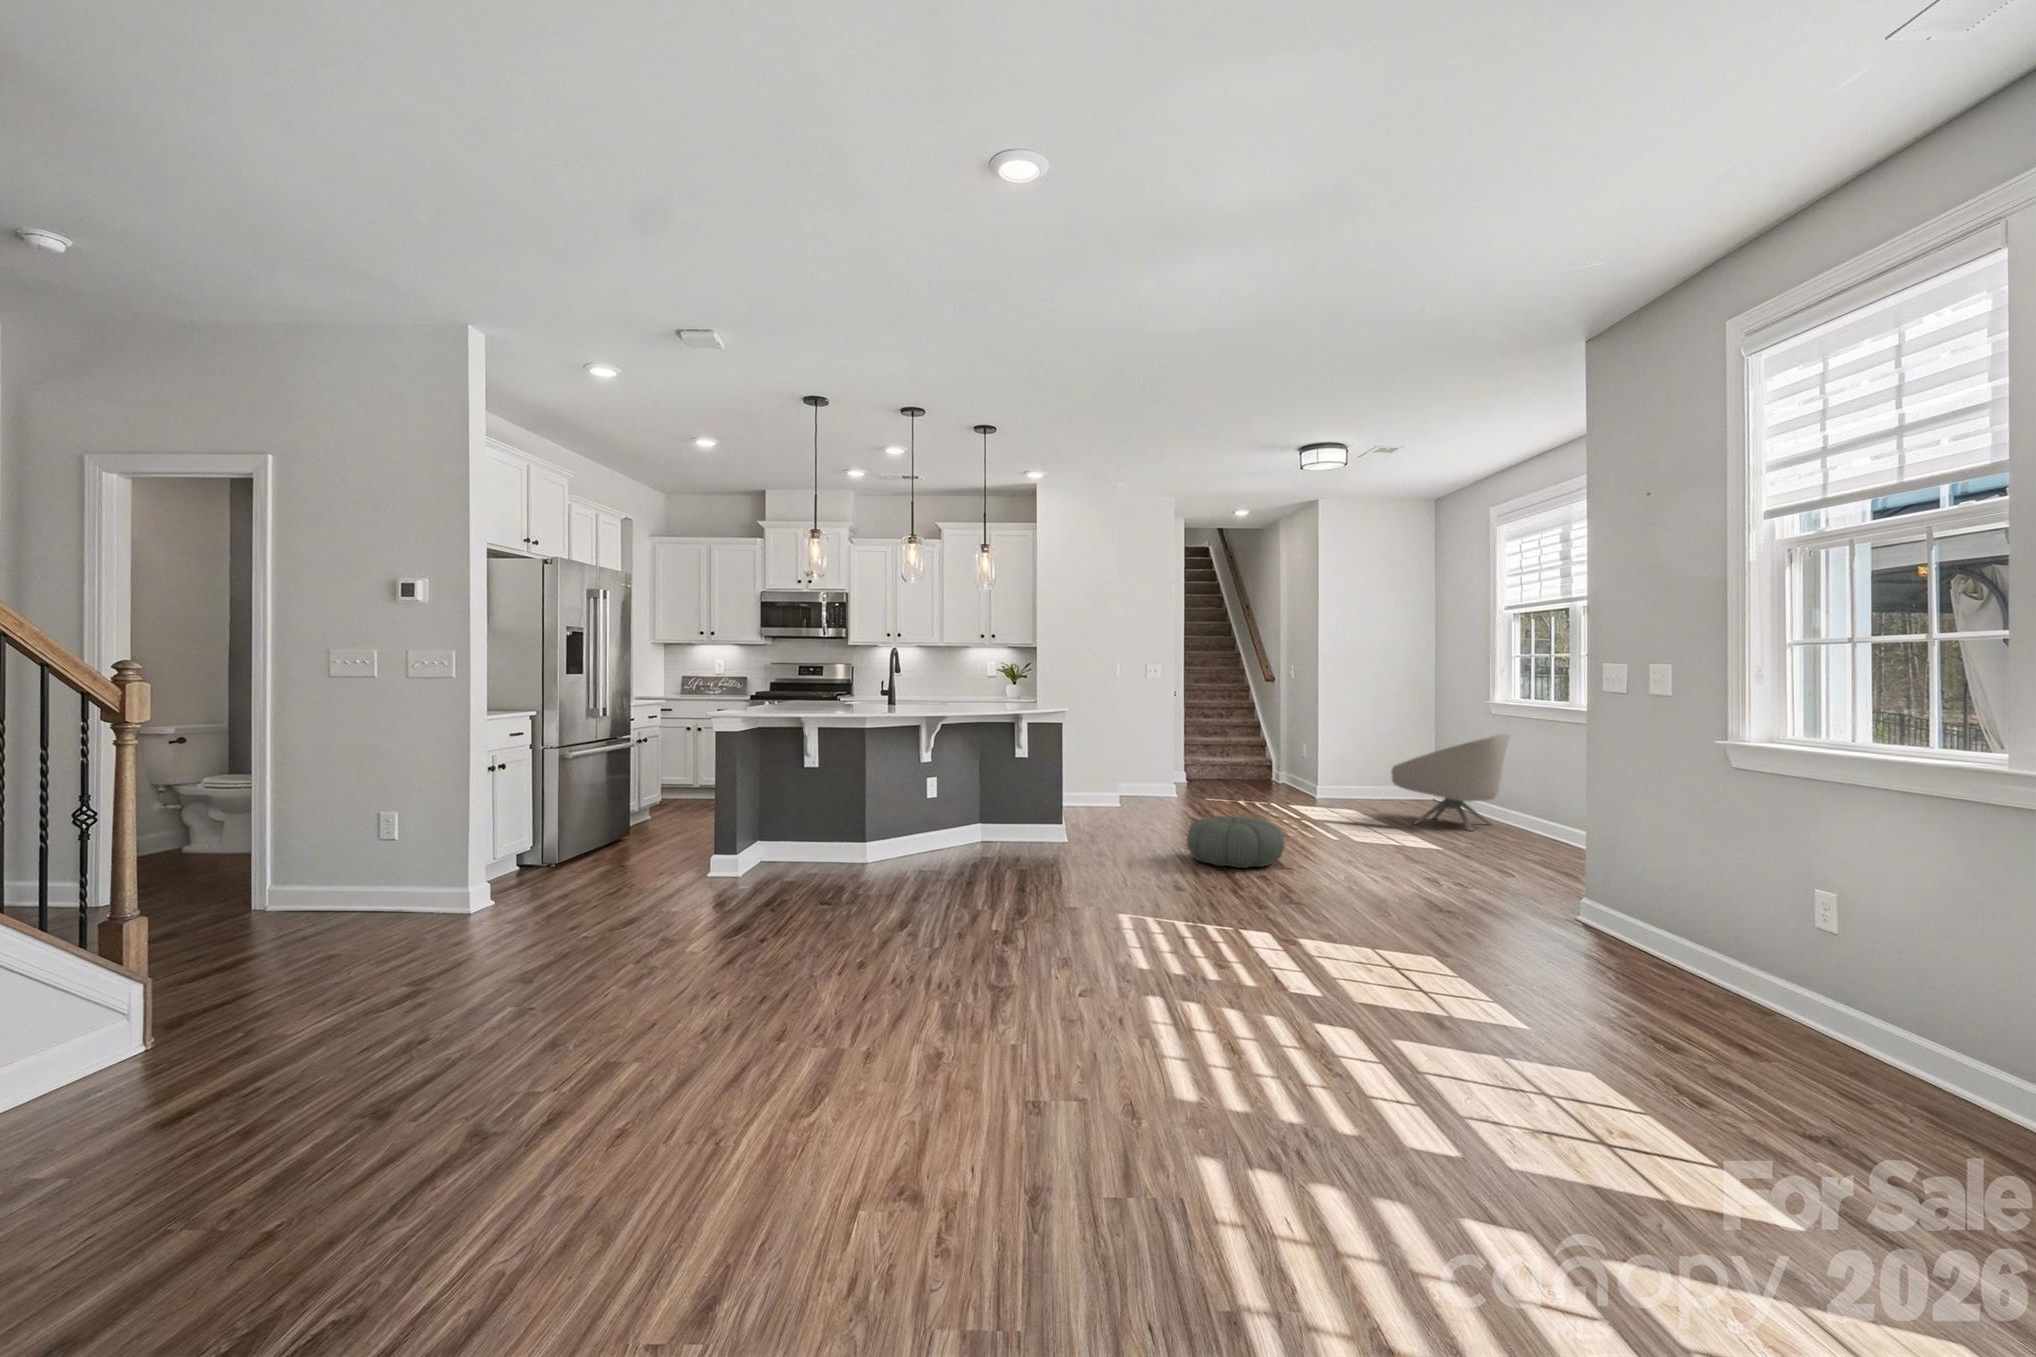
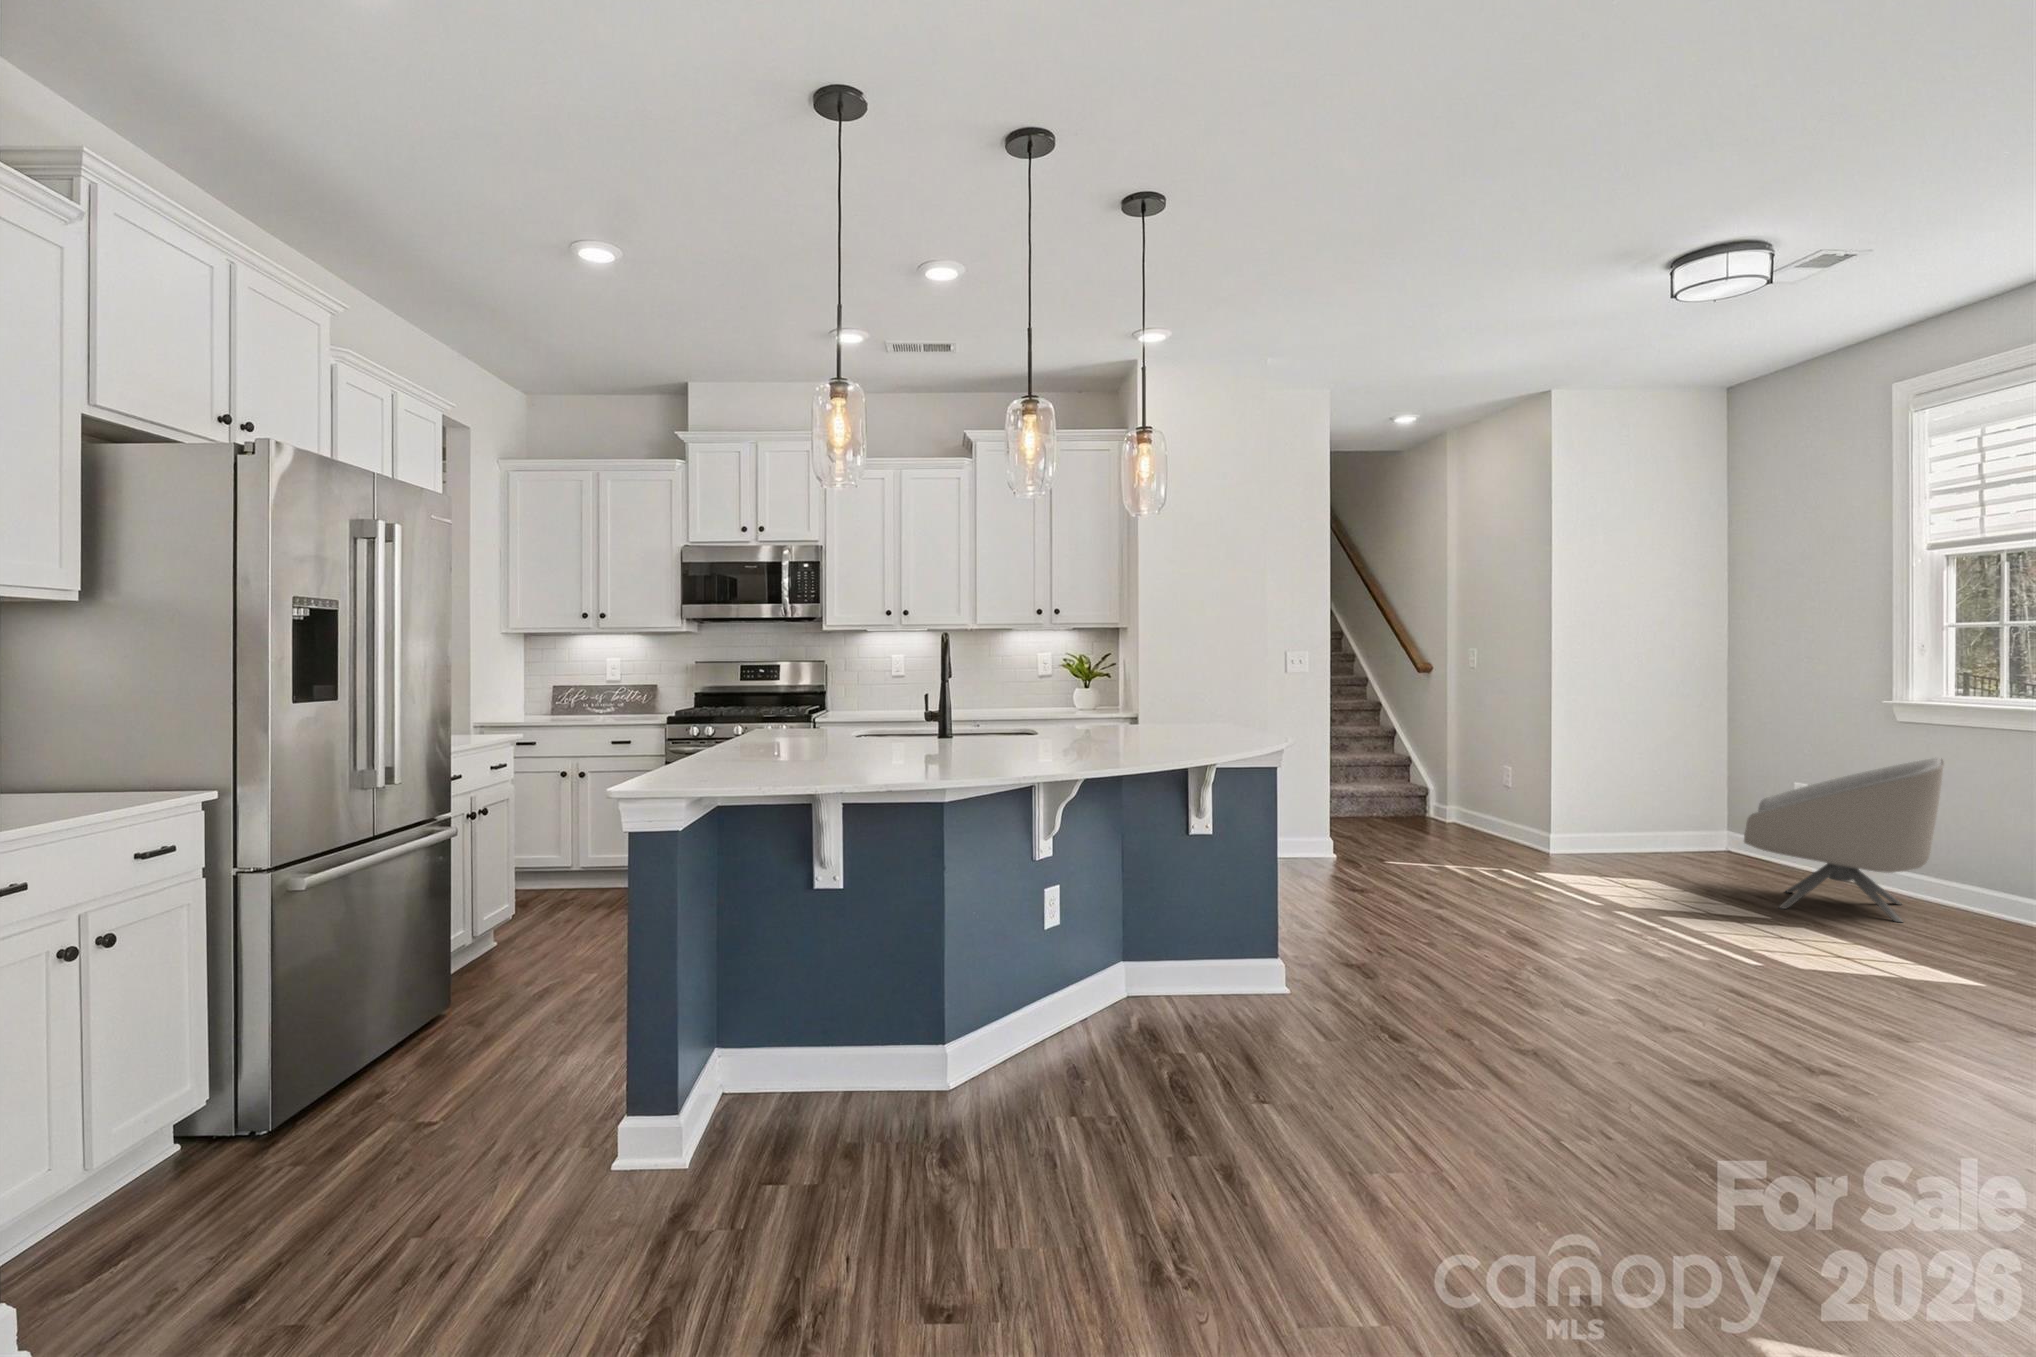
pouf: present [1187,816,1285,868] -> none [1542,941,1759,1057]

